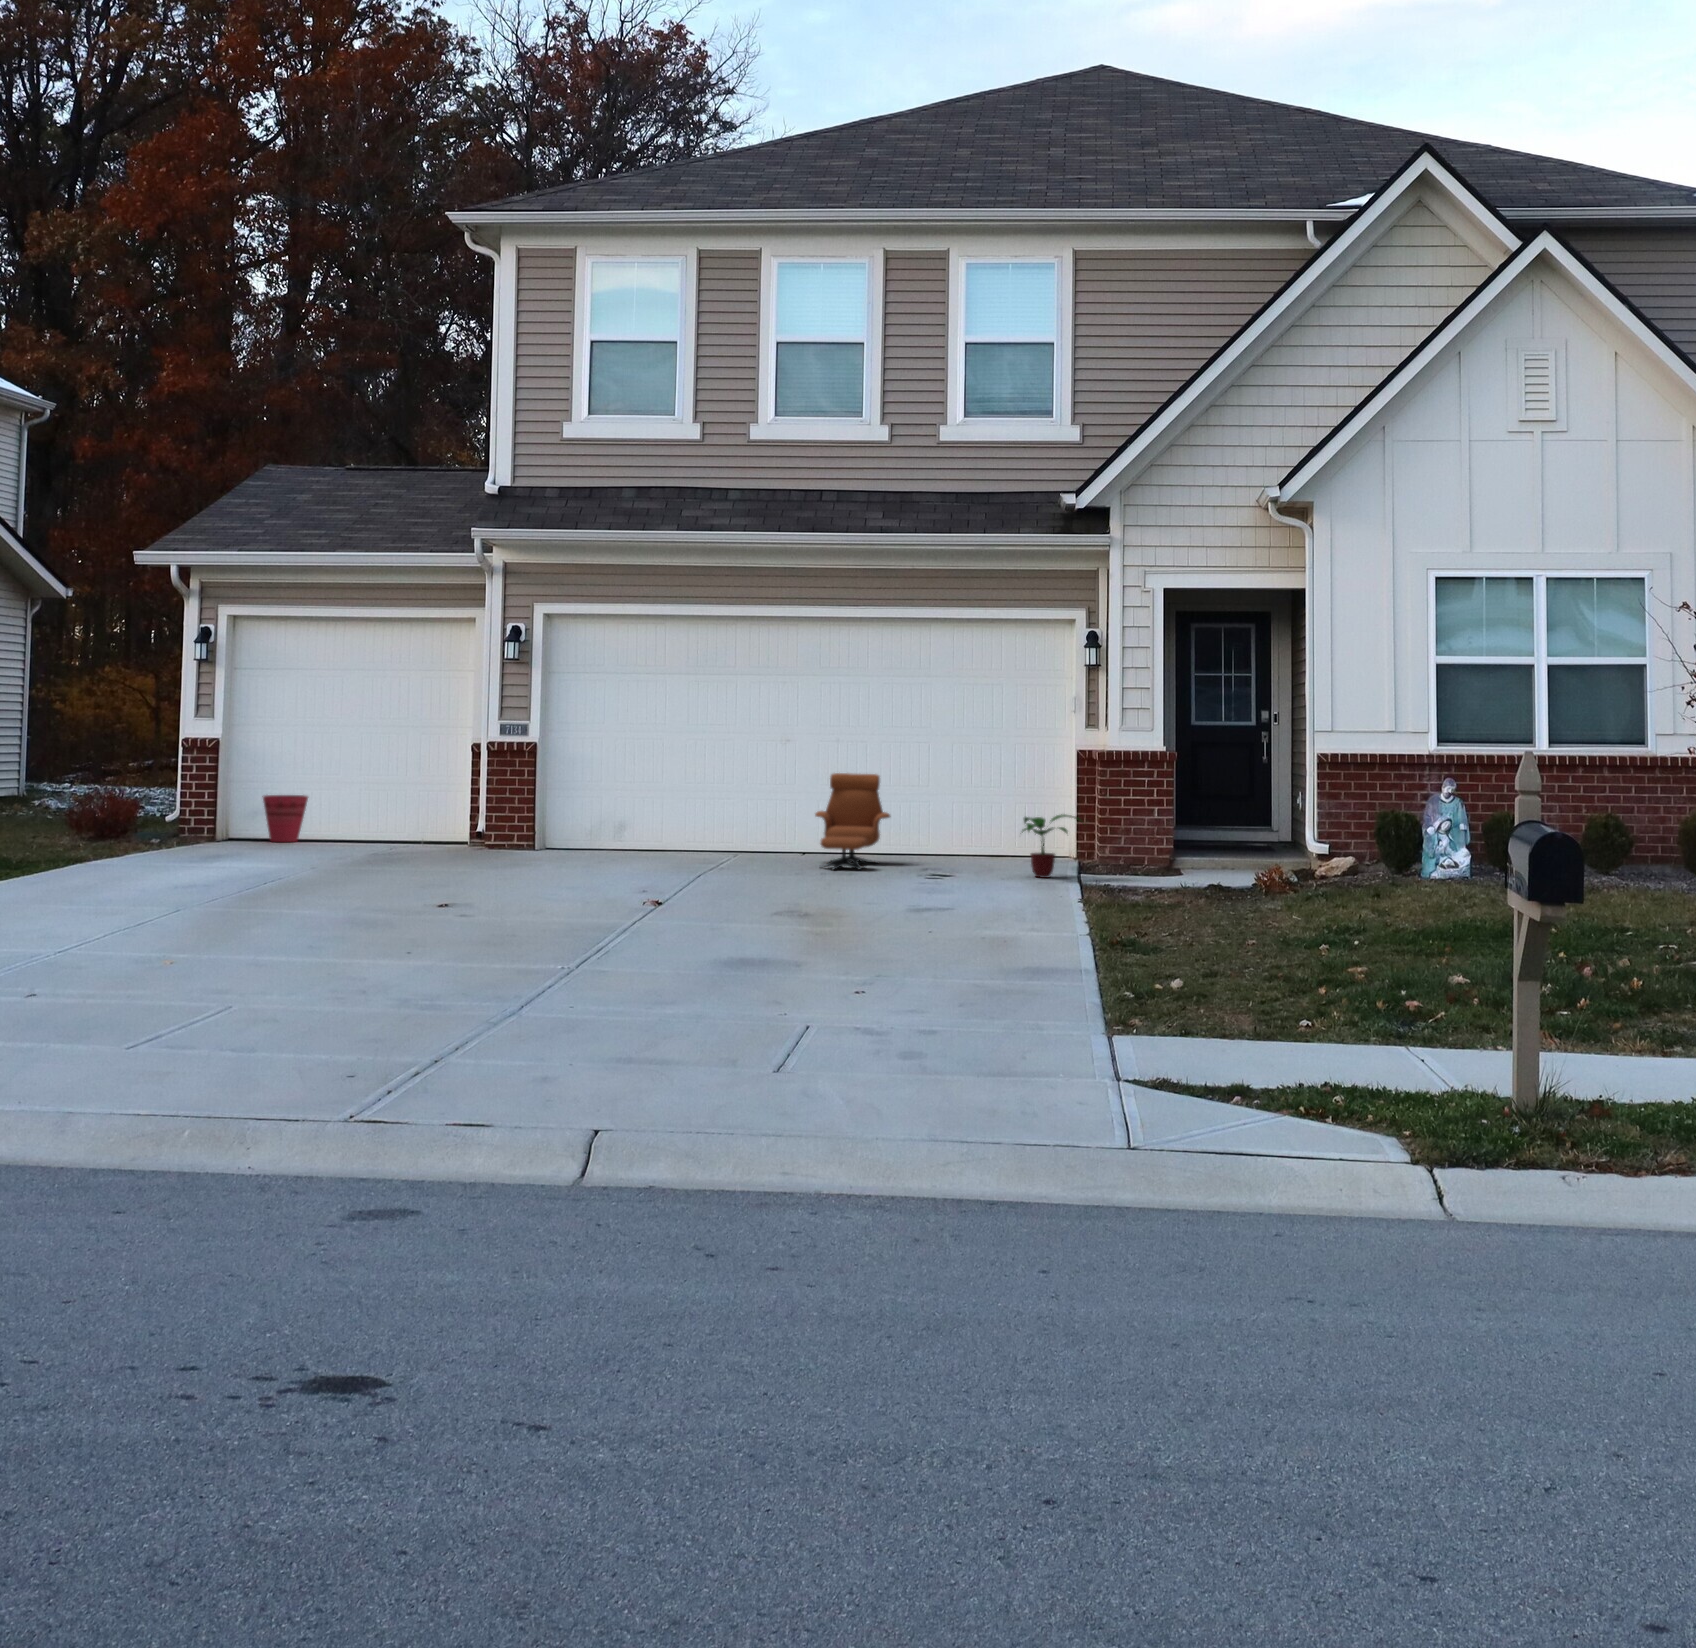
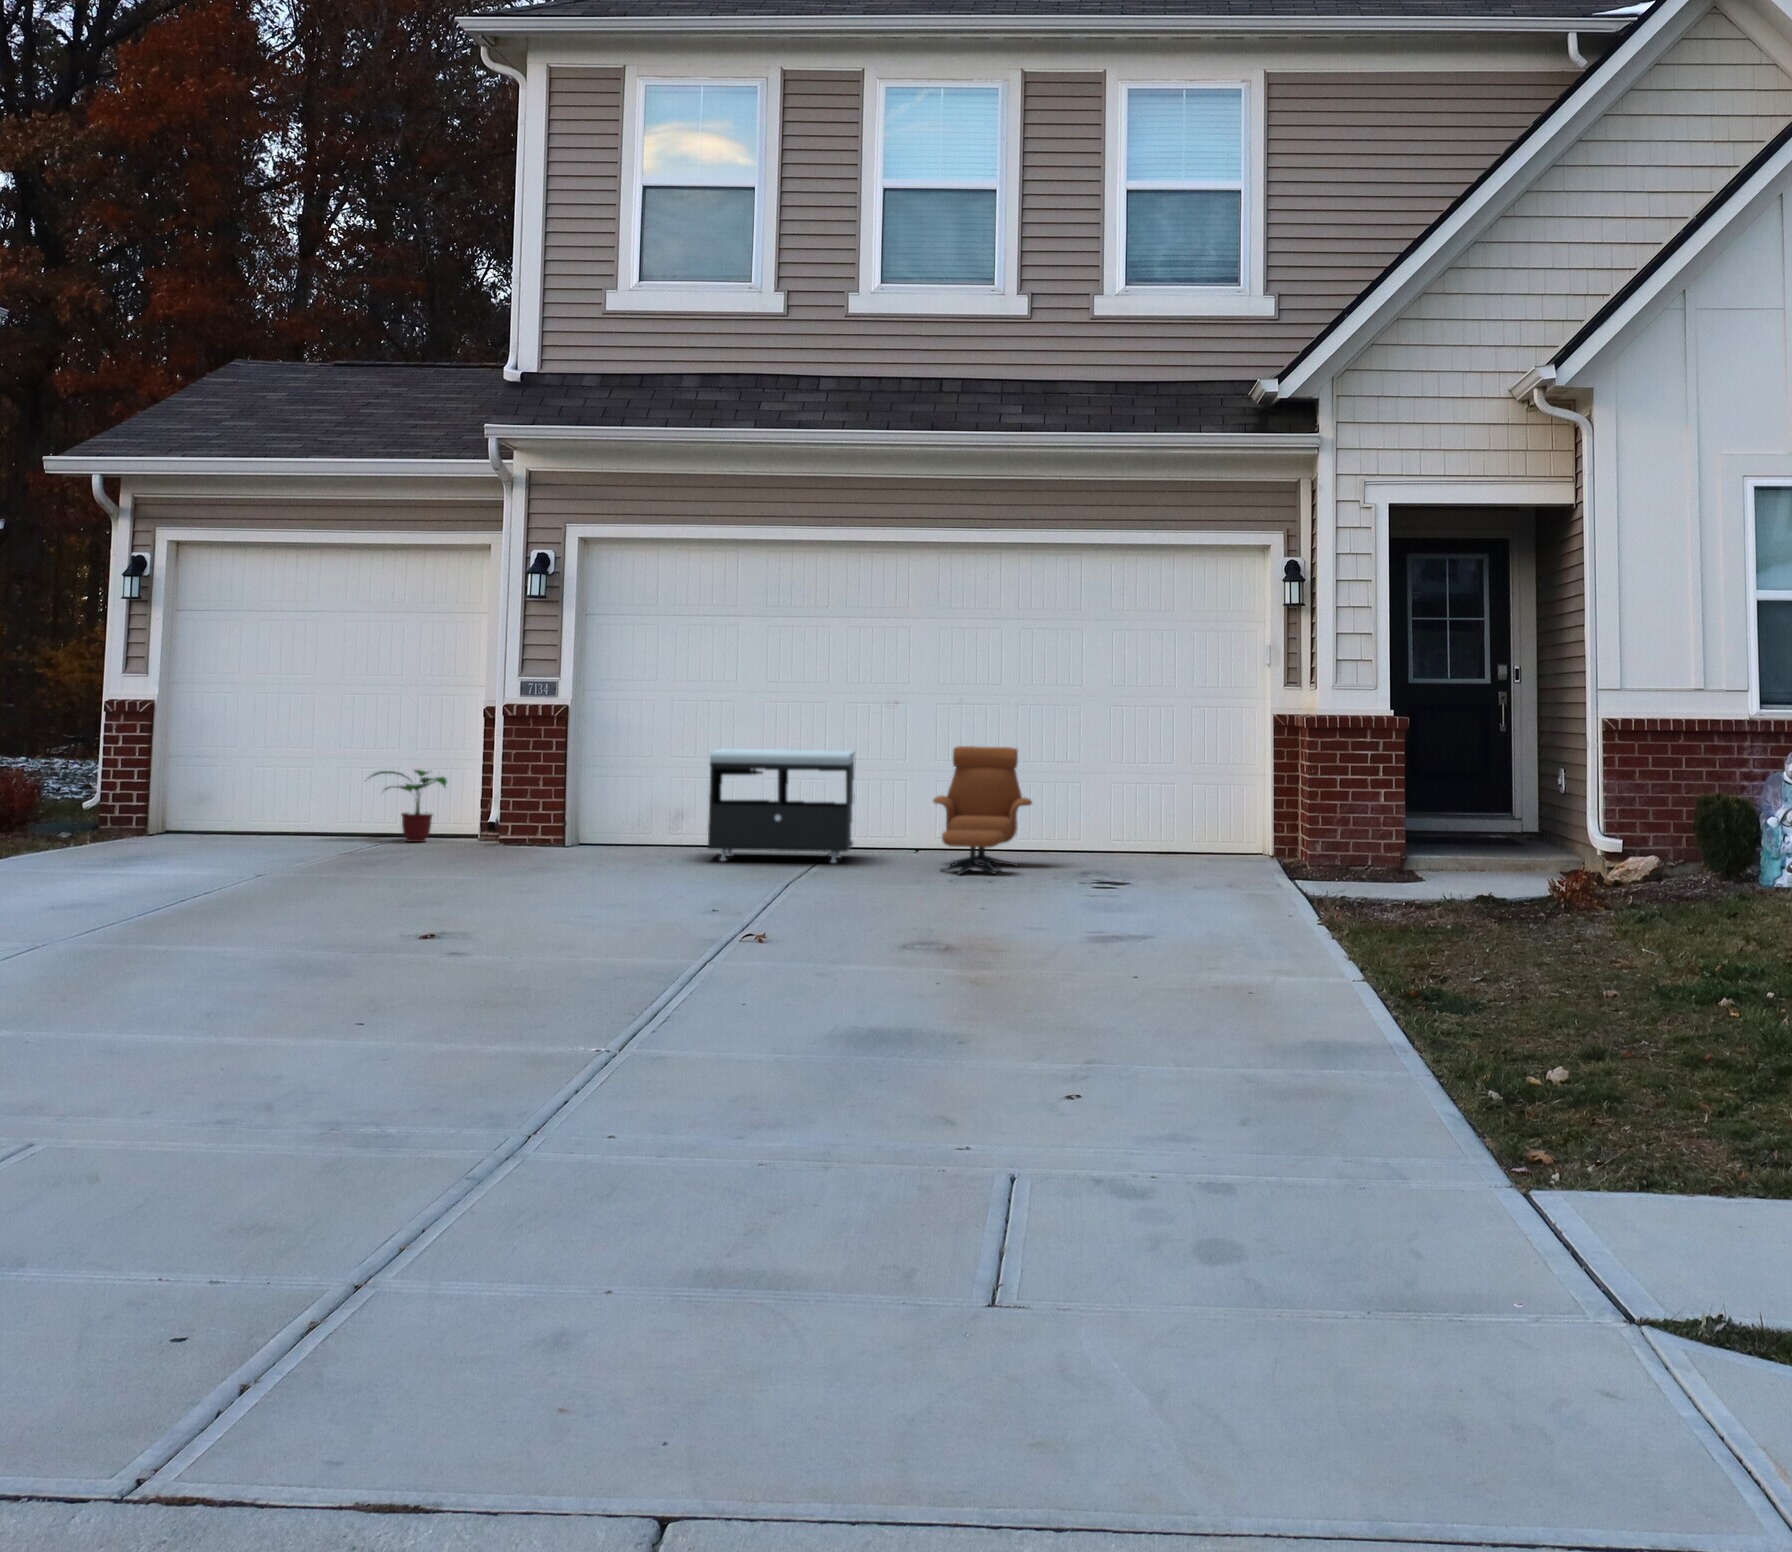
storage bench: none [643,775,756,861] -> present [708,748,856,863]
bucket: present [263,795,308,842] -> none [208,775,270,837]
potted plant: present [1022,814,1080,878] -> present [365,770,447,842]

